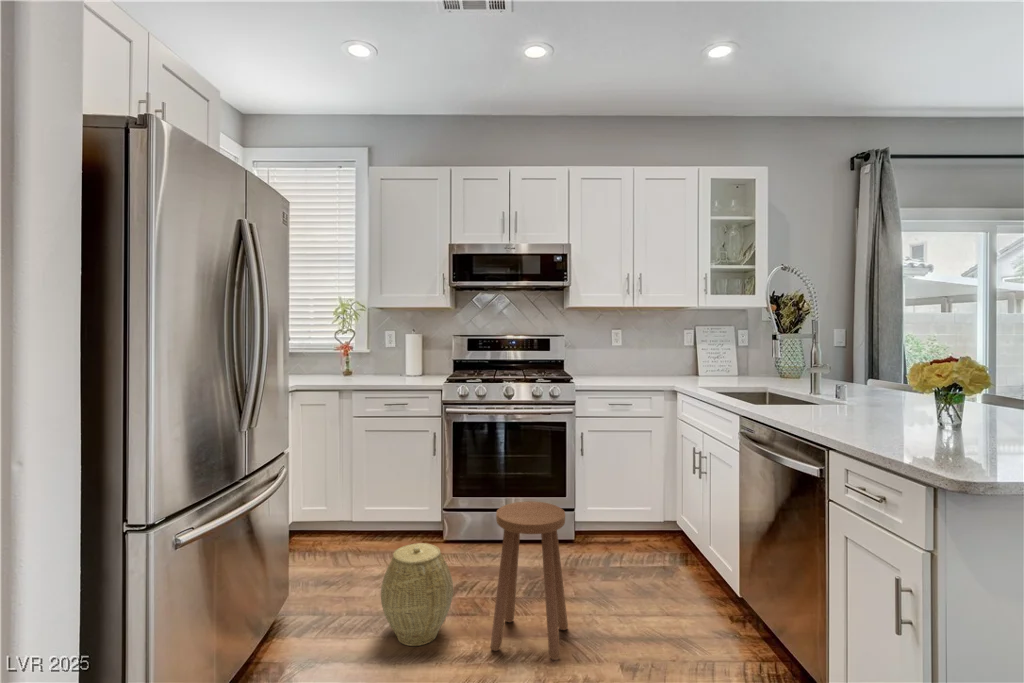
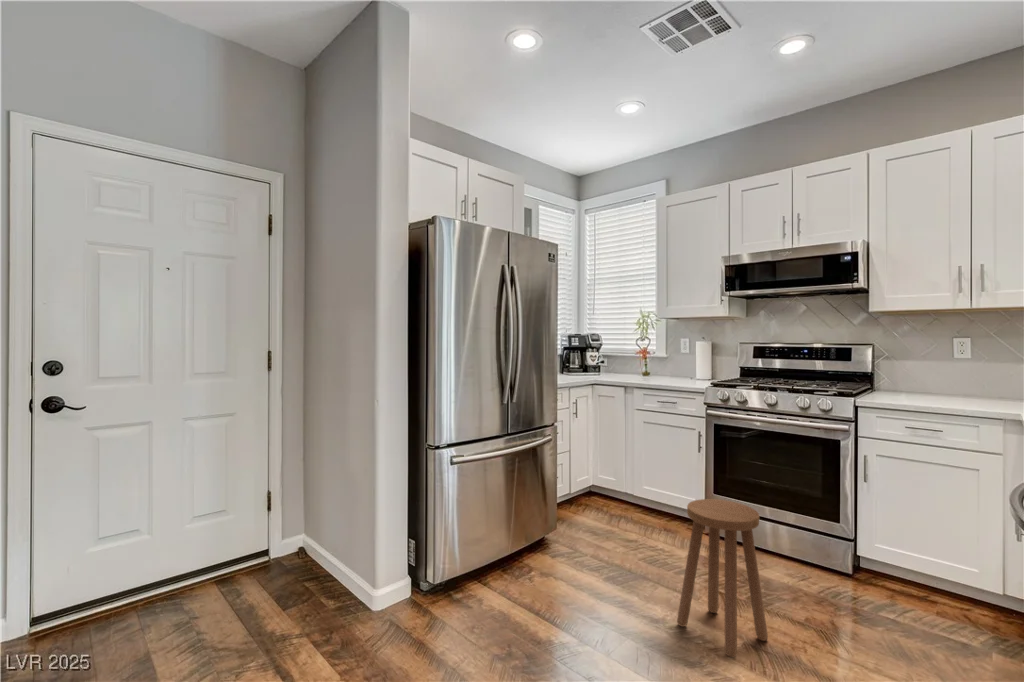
woven basket: present [381,543,453,646] -> none [599,514,660,598]

